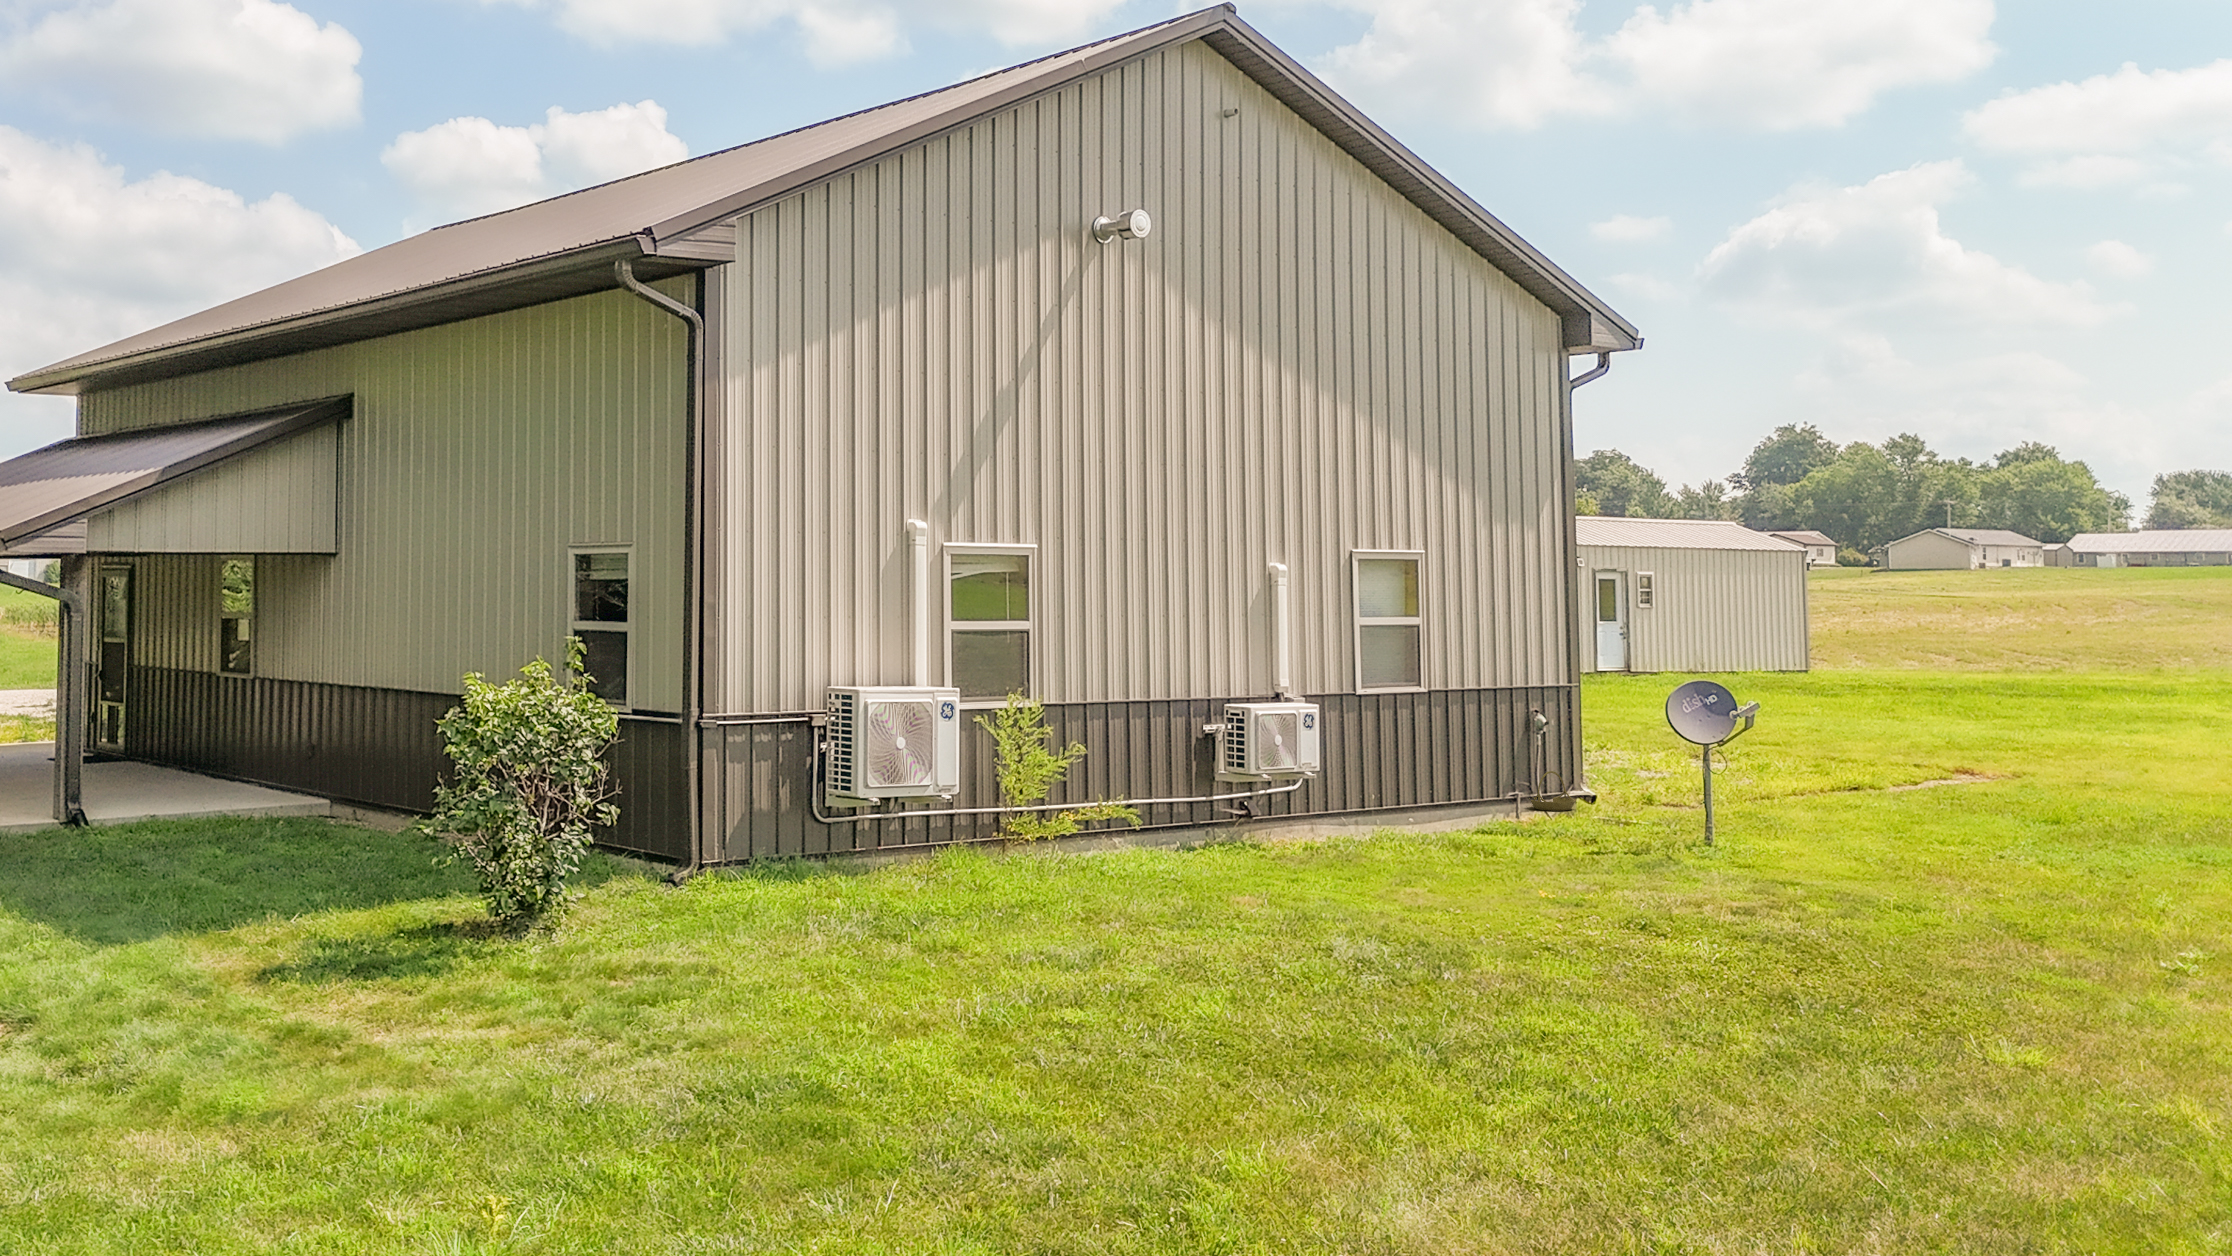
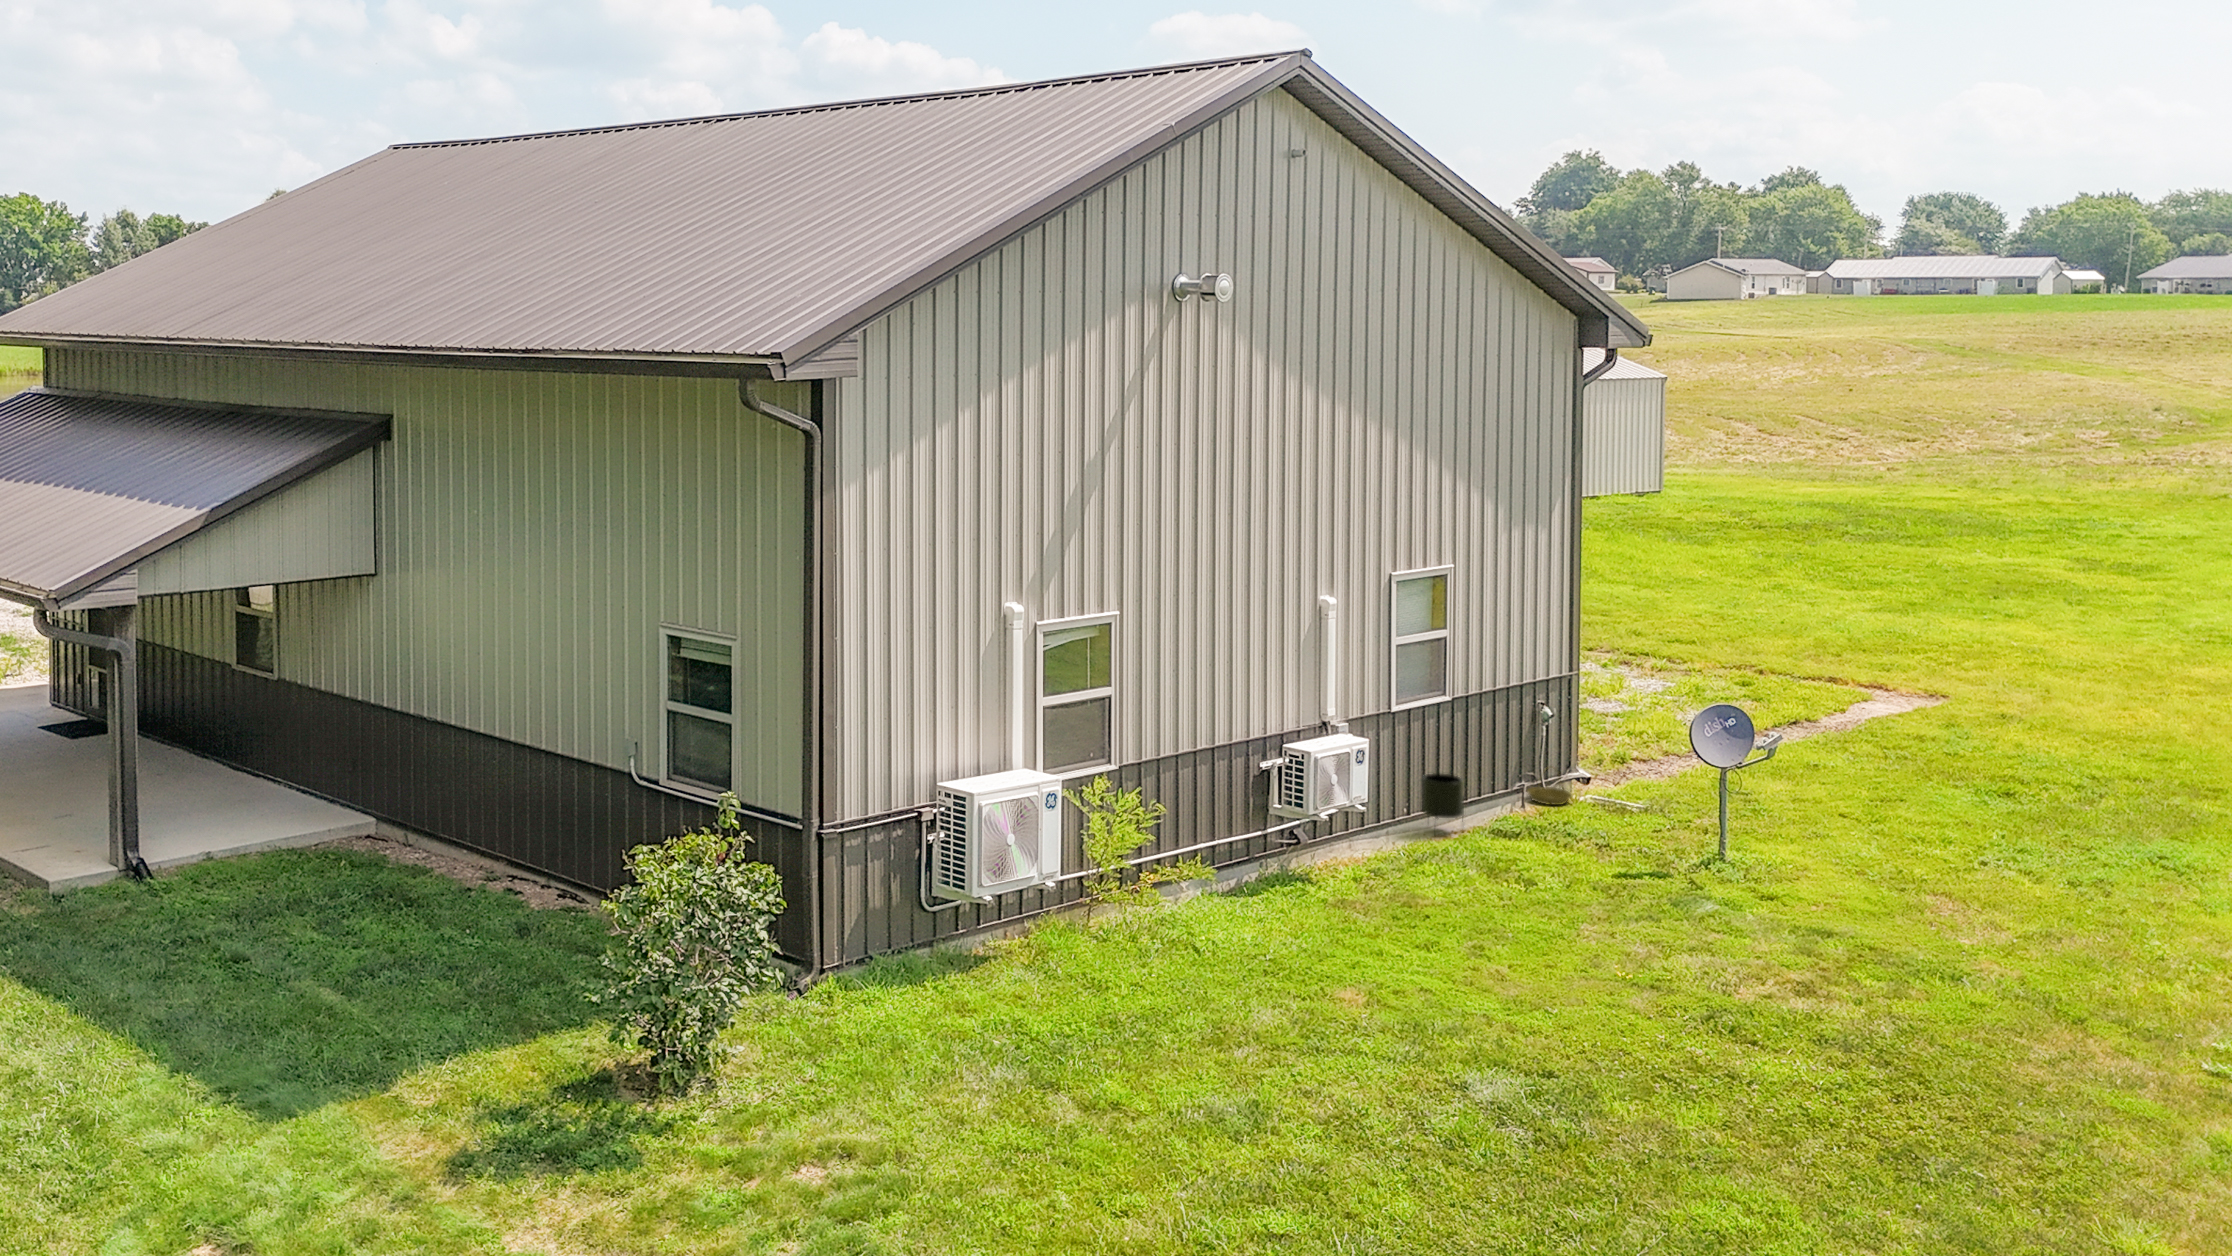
planter: none [1400,764,1447,826] -> present [1422,773,1464,818]

